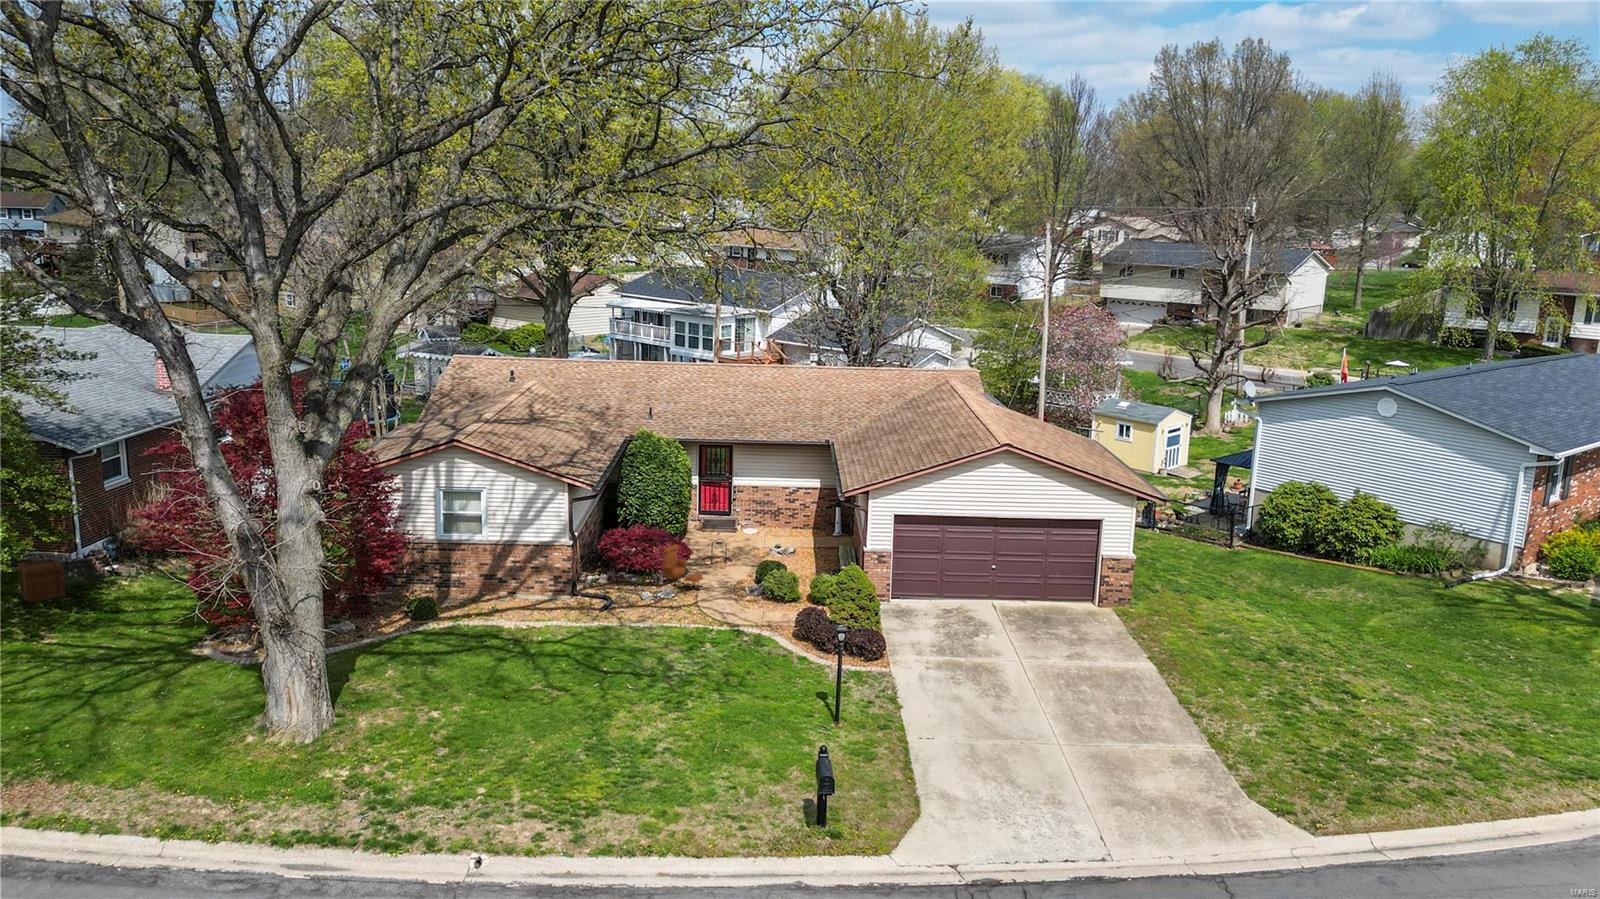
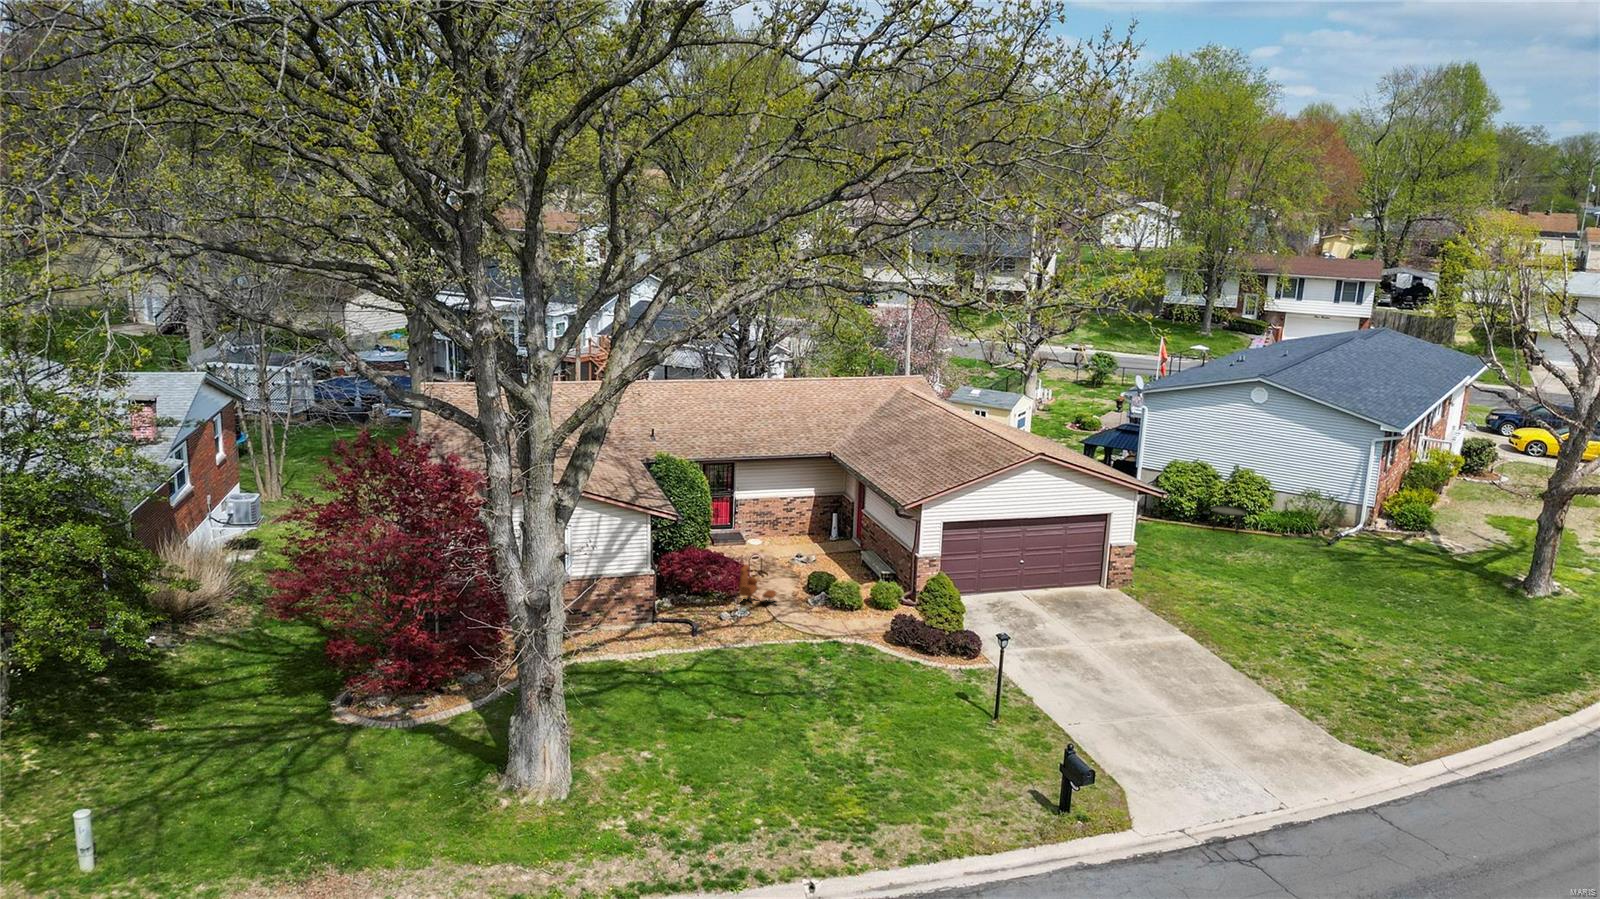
round table: none [1306,533,1352,568] -> present [1211,506,1247,533]
wooden crate: present [18,558,66,602] -> none [88,642,148,695]

